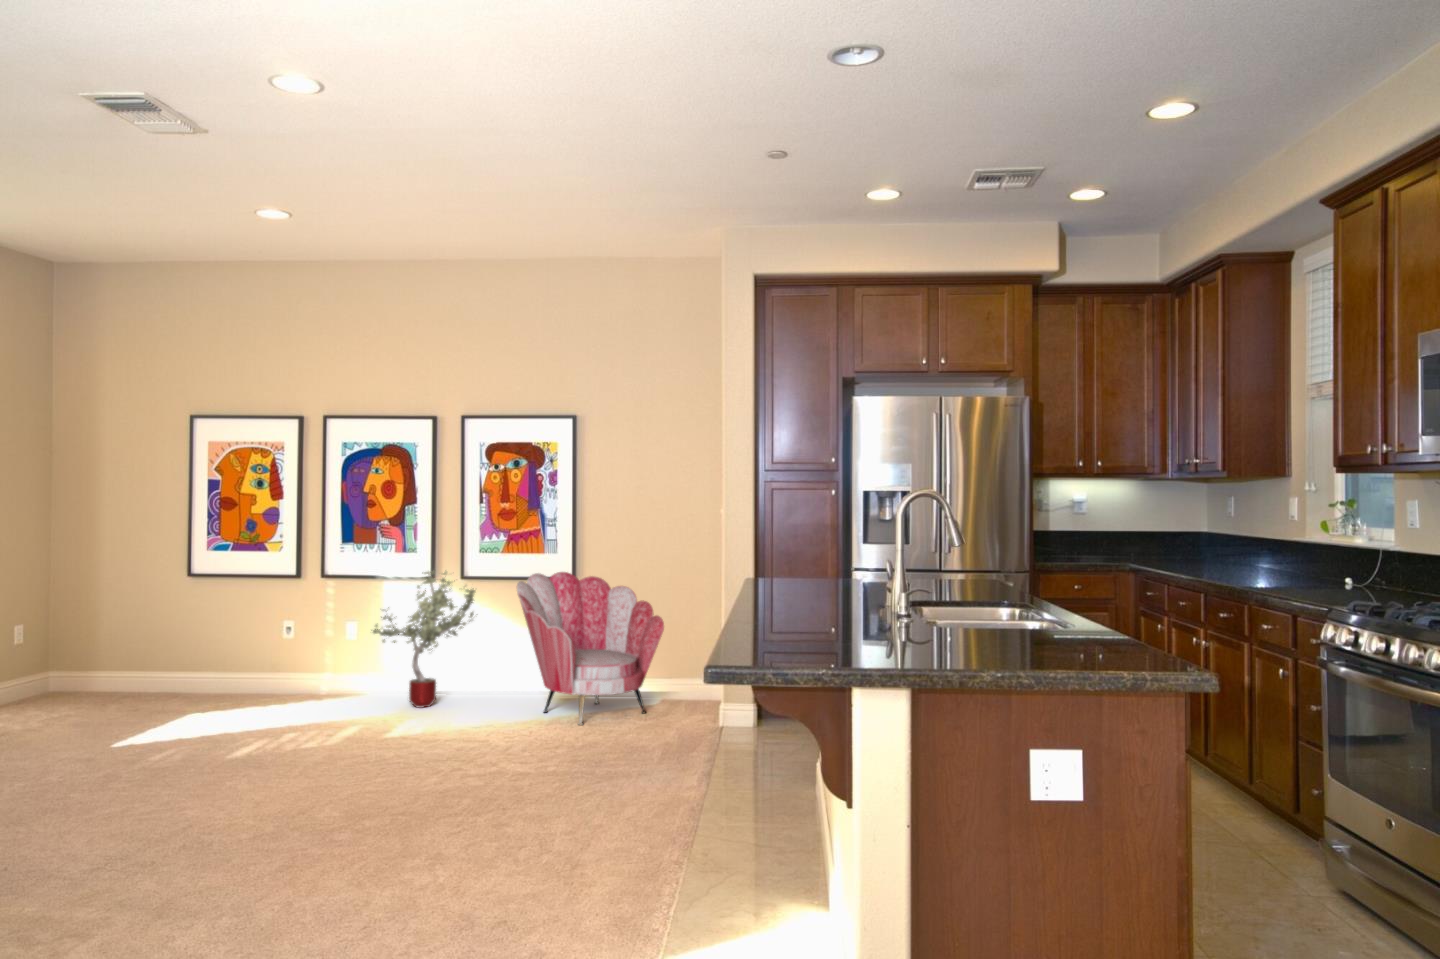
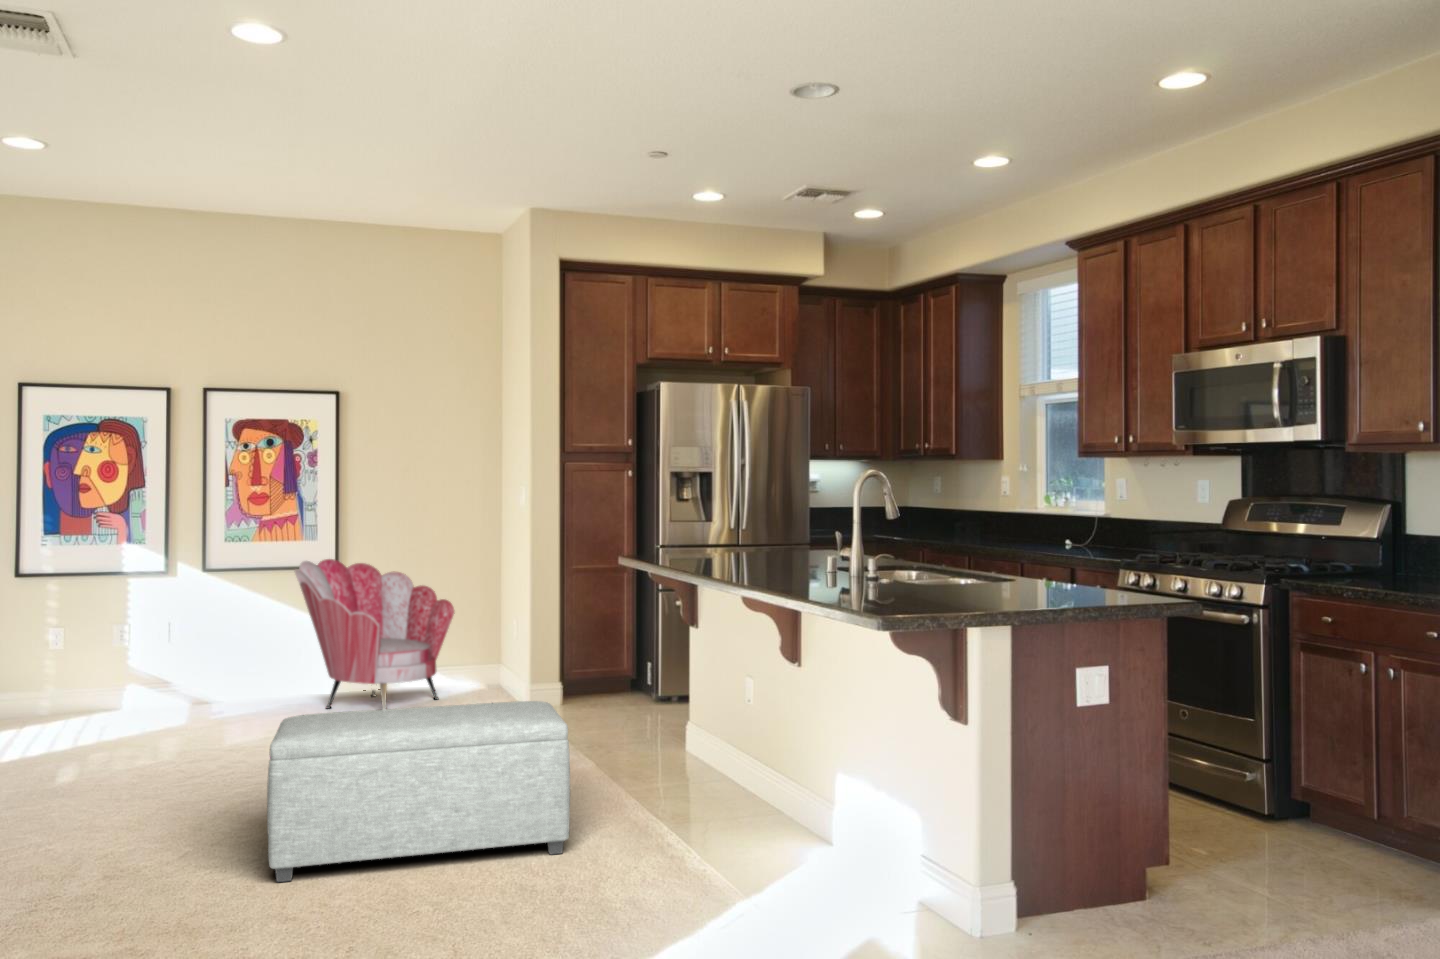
potted tree: present [373,570,475,707] -> none [100,560,241,717]
ottoman: none [268,735,570,909] -> present [267,701,570,882]

